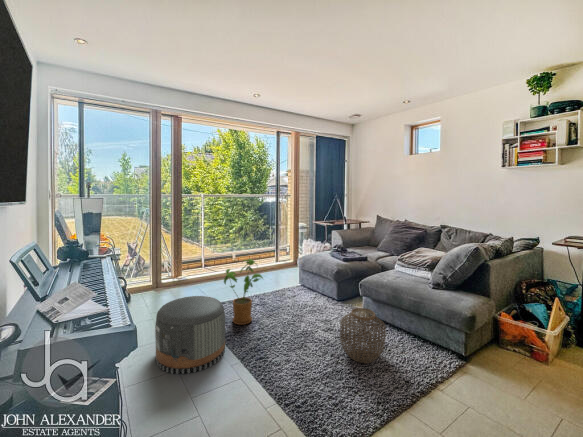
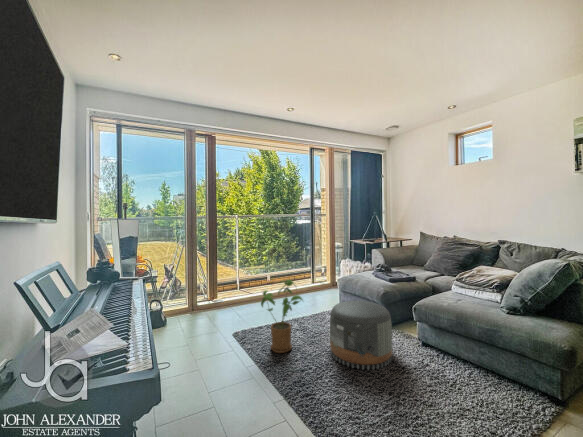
pouf: present [155,296,225,374] -> present [330,301,392,370]
woven basket: present [340,308,386,363] -> none [397,336,456,405]

